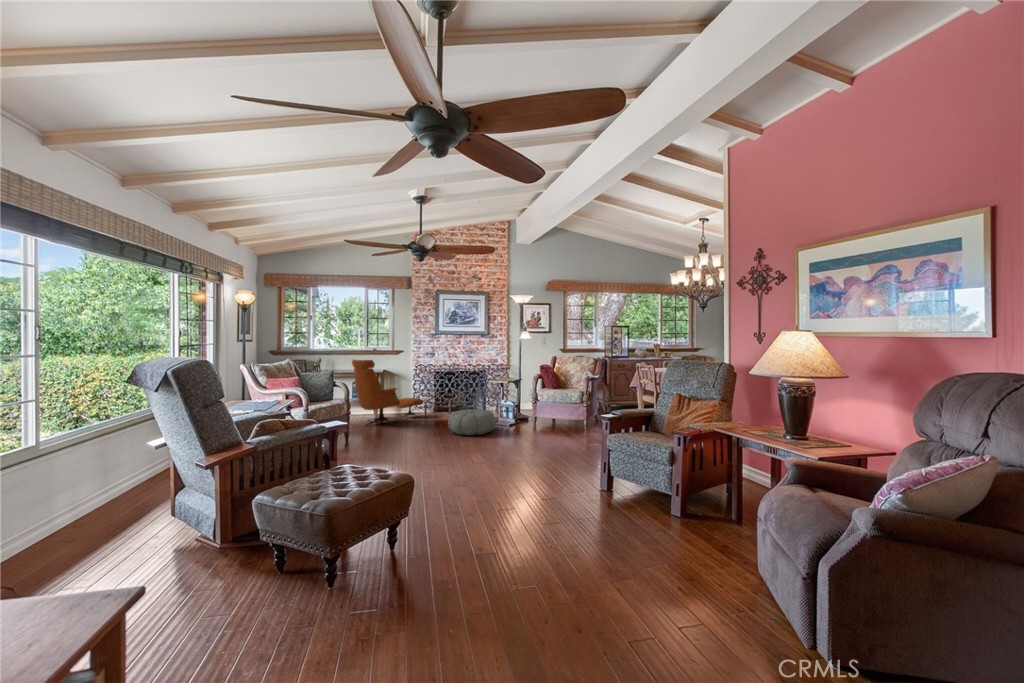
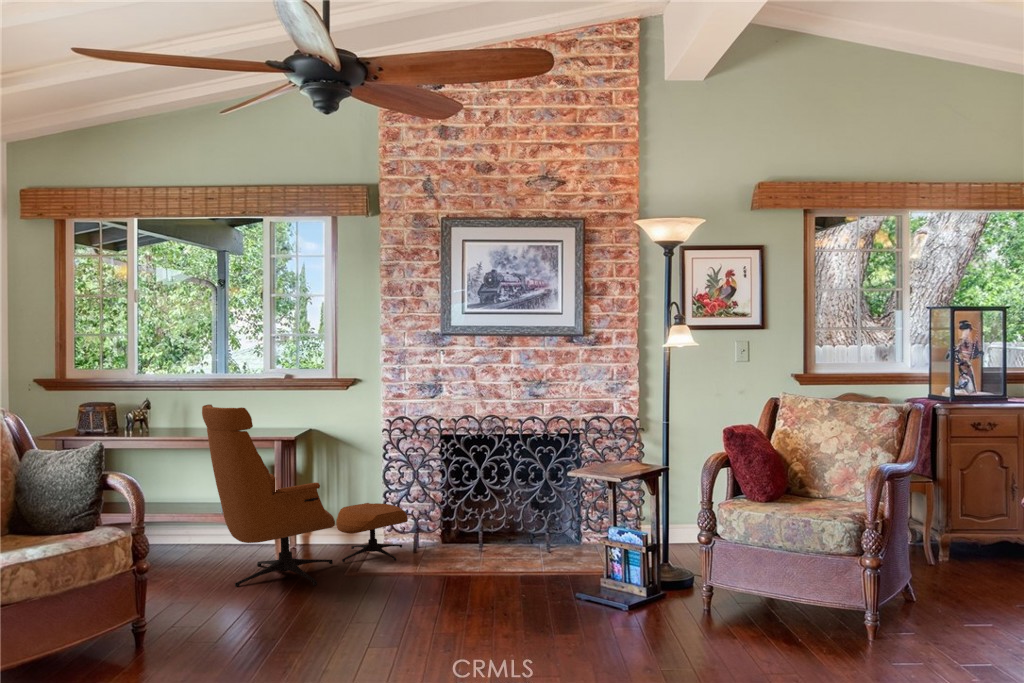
pouf: present [448,409,496,435] -> none [434,558,577,647]

